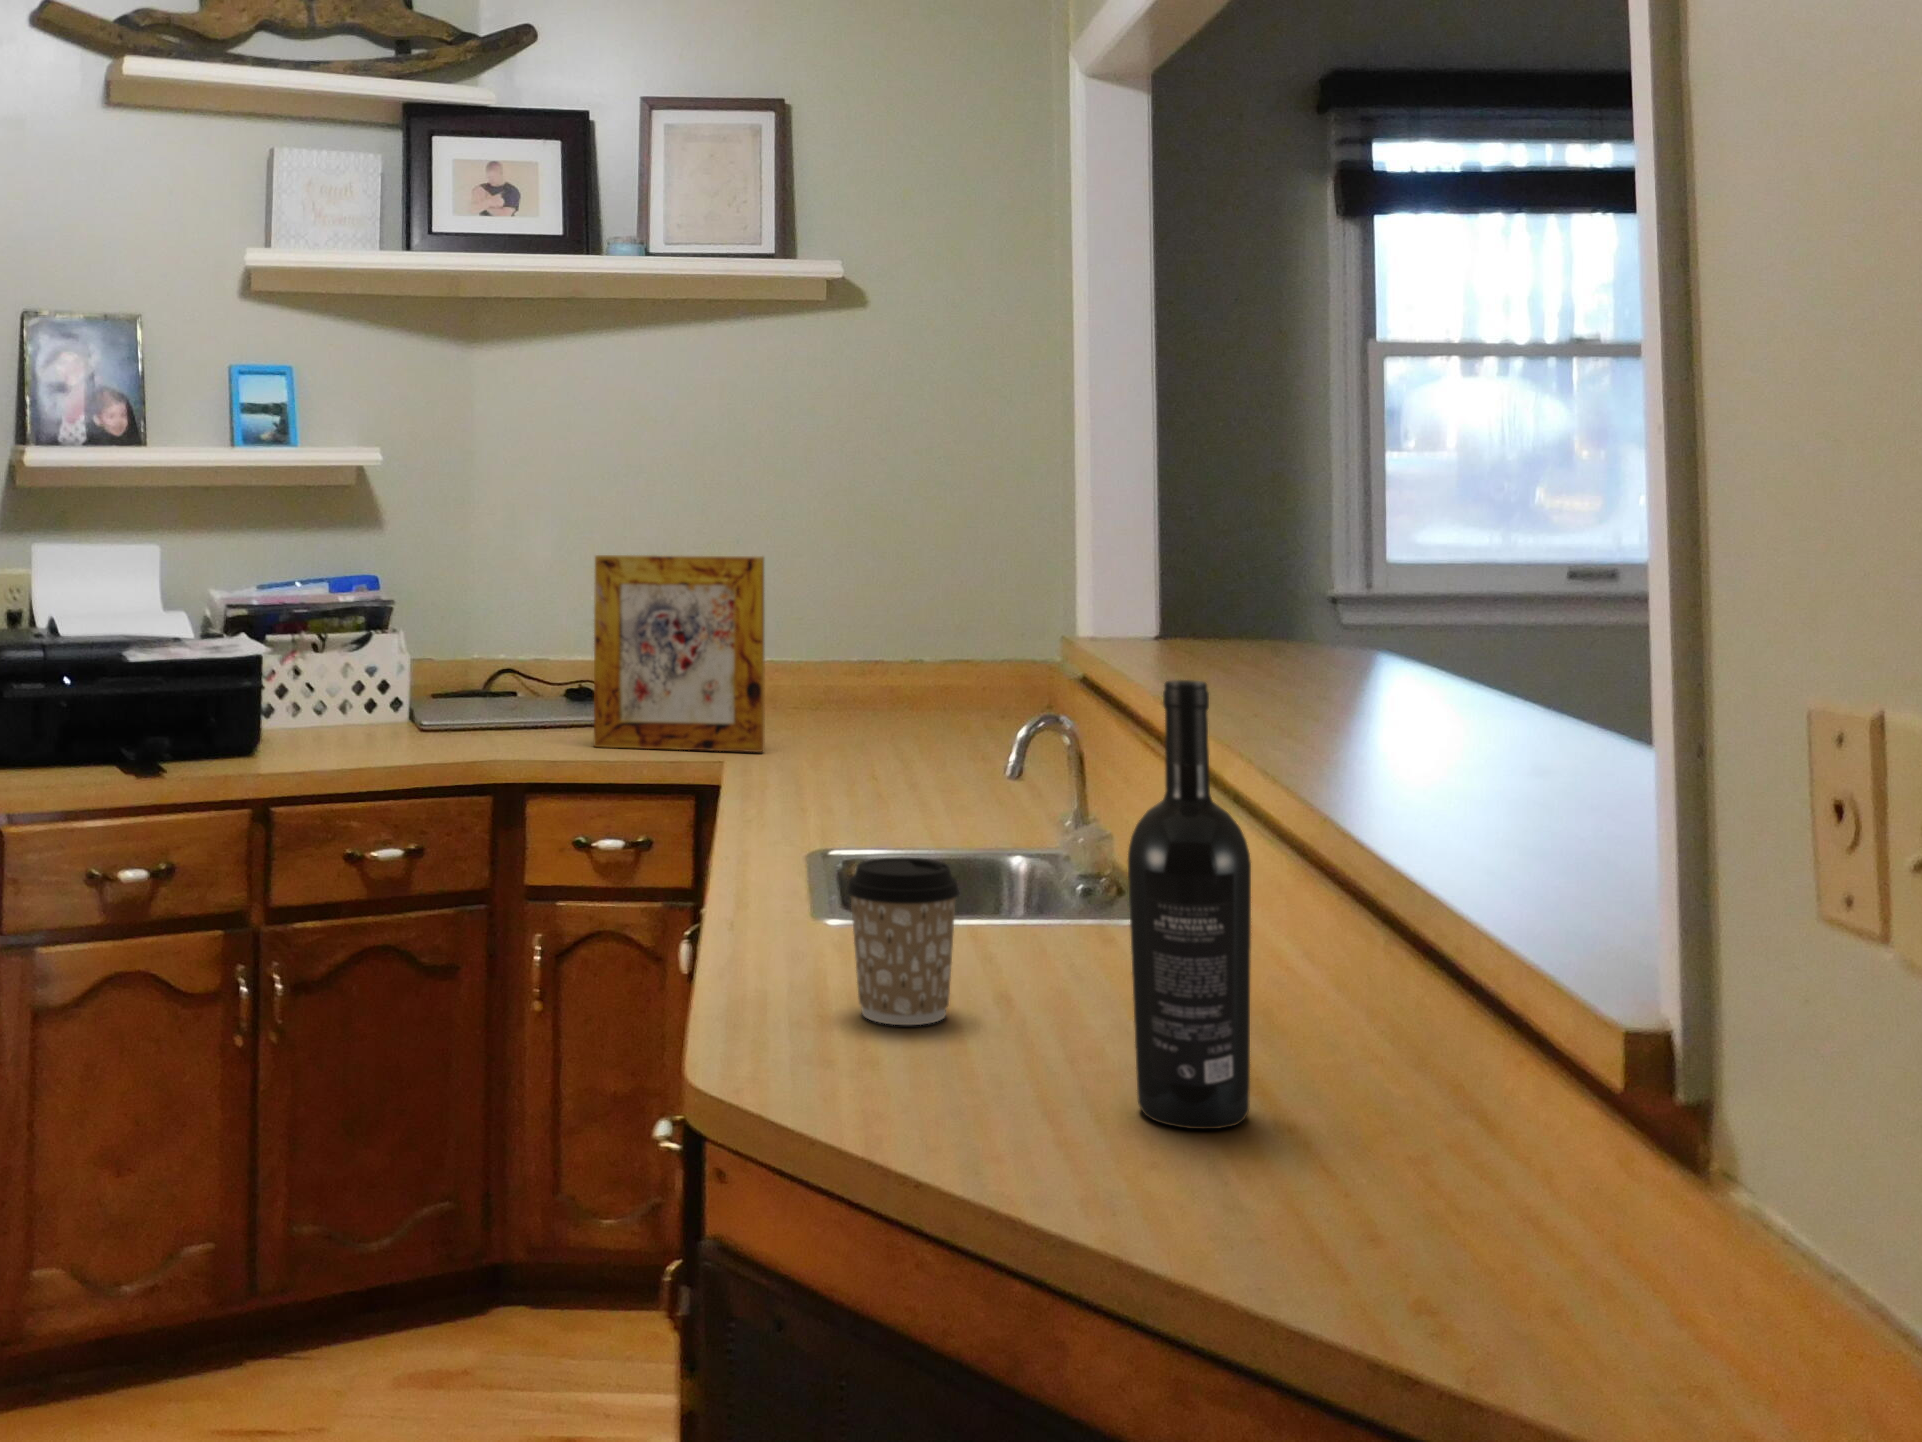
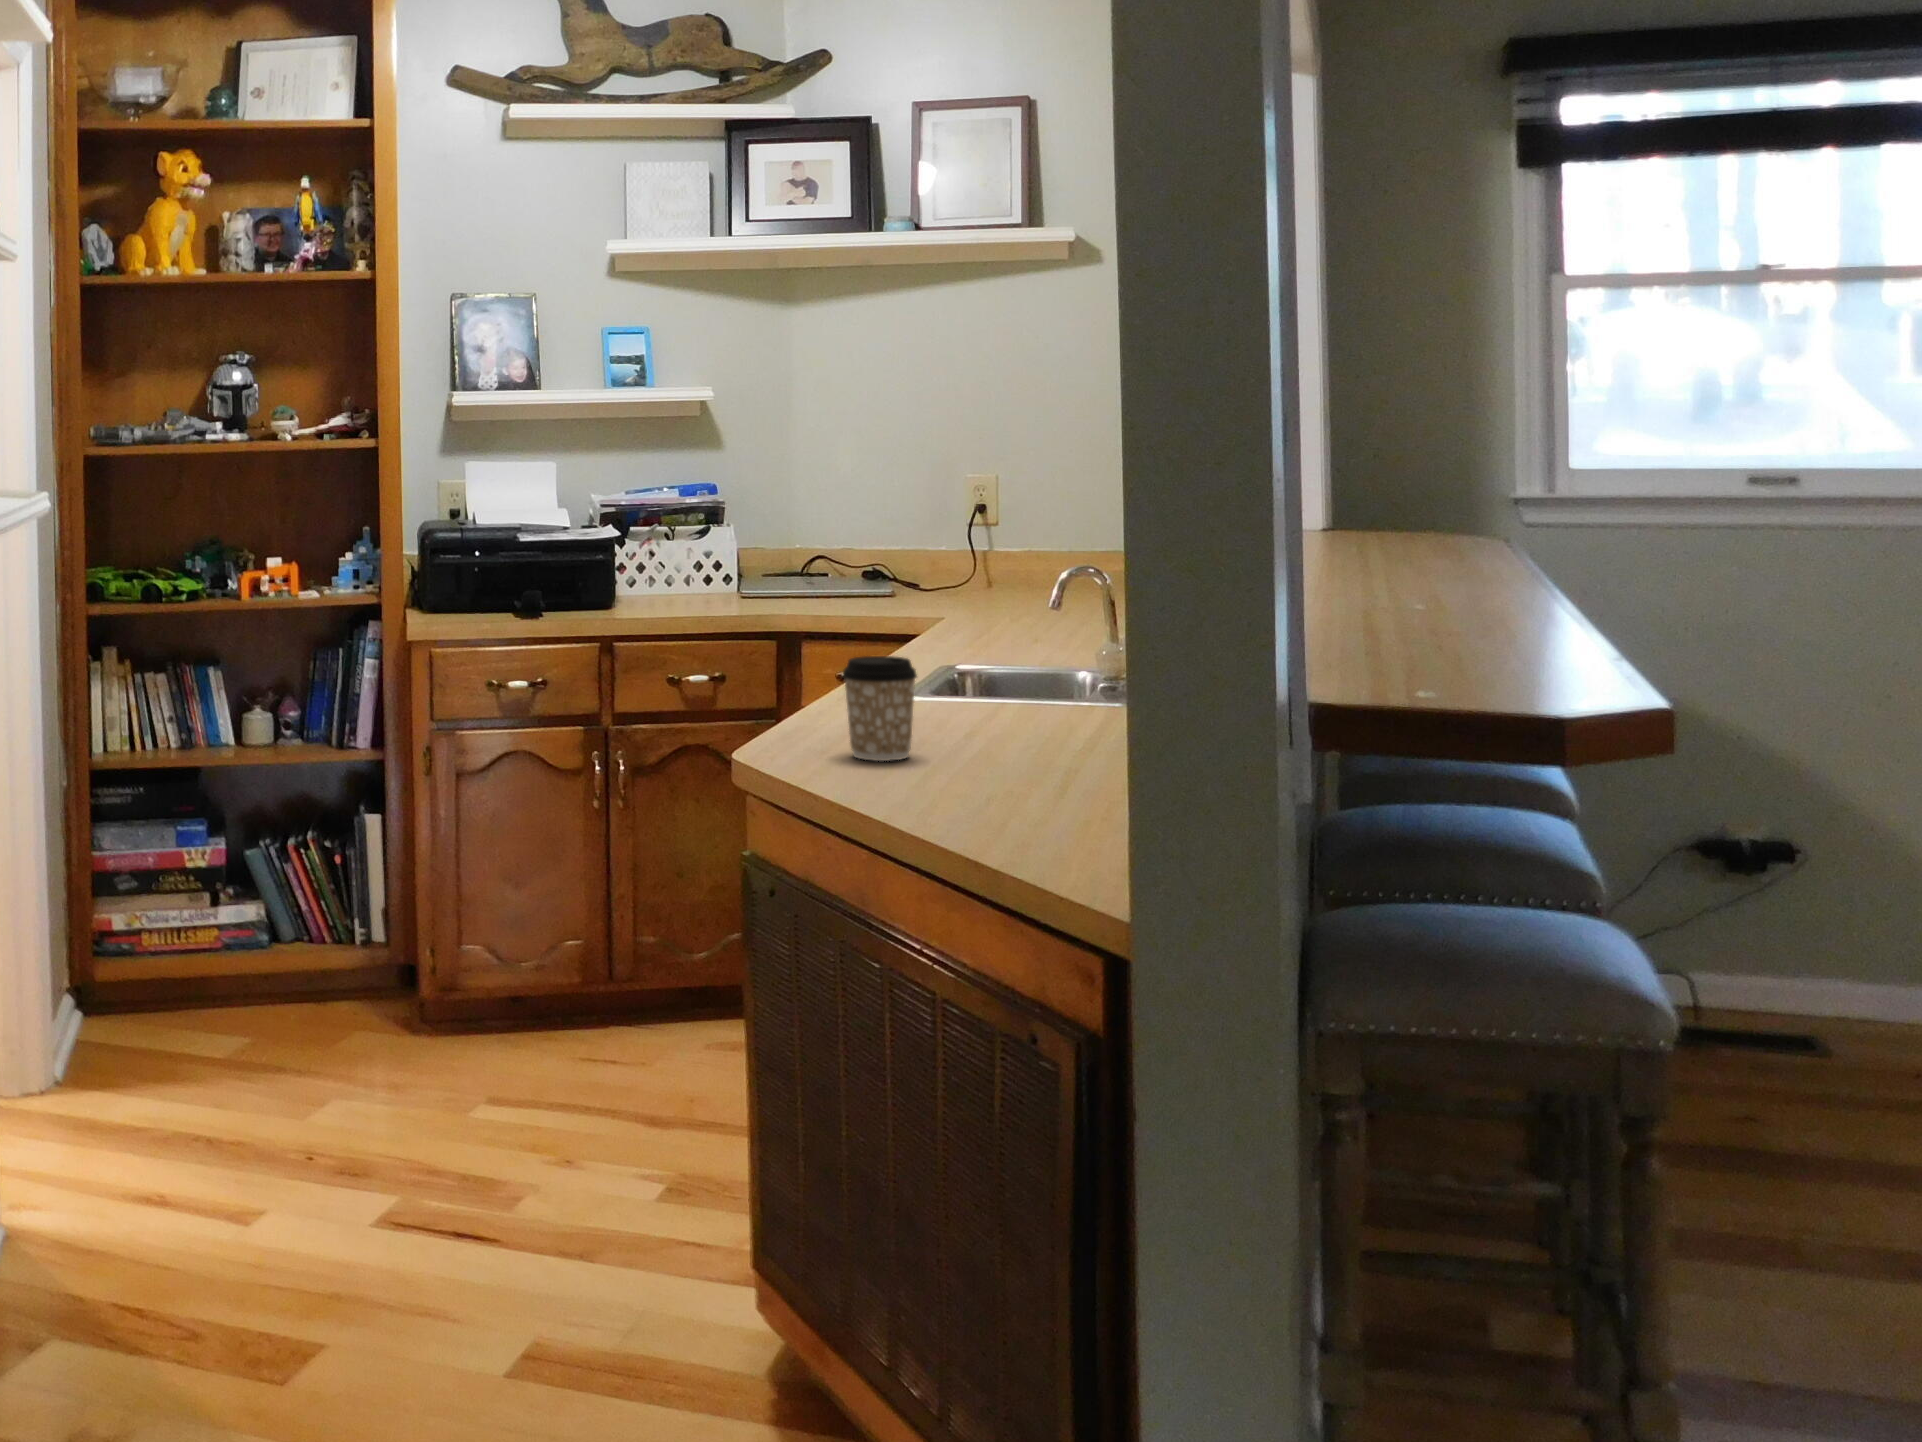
picture frame: present [594,555,765,752] -> none [853,466,984,617]
wine bottle: present [1128,680,1251,1129] -> none [959,532,1038,813]

